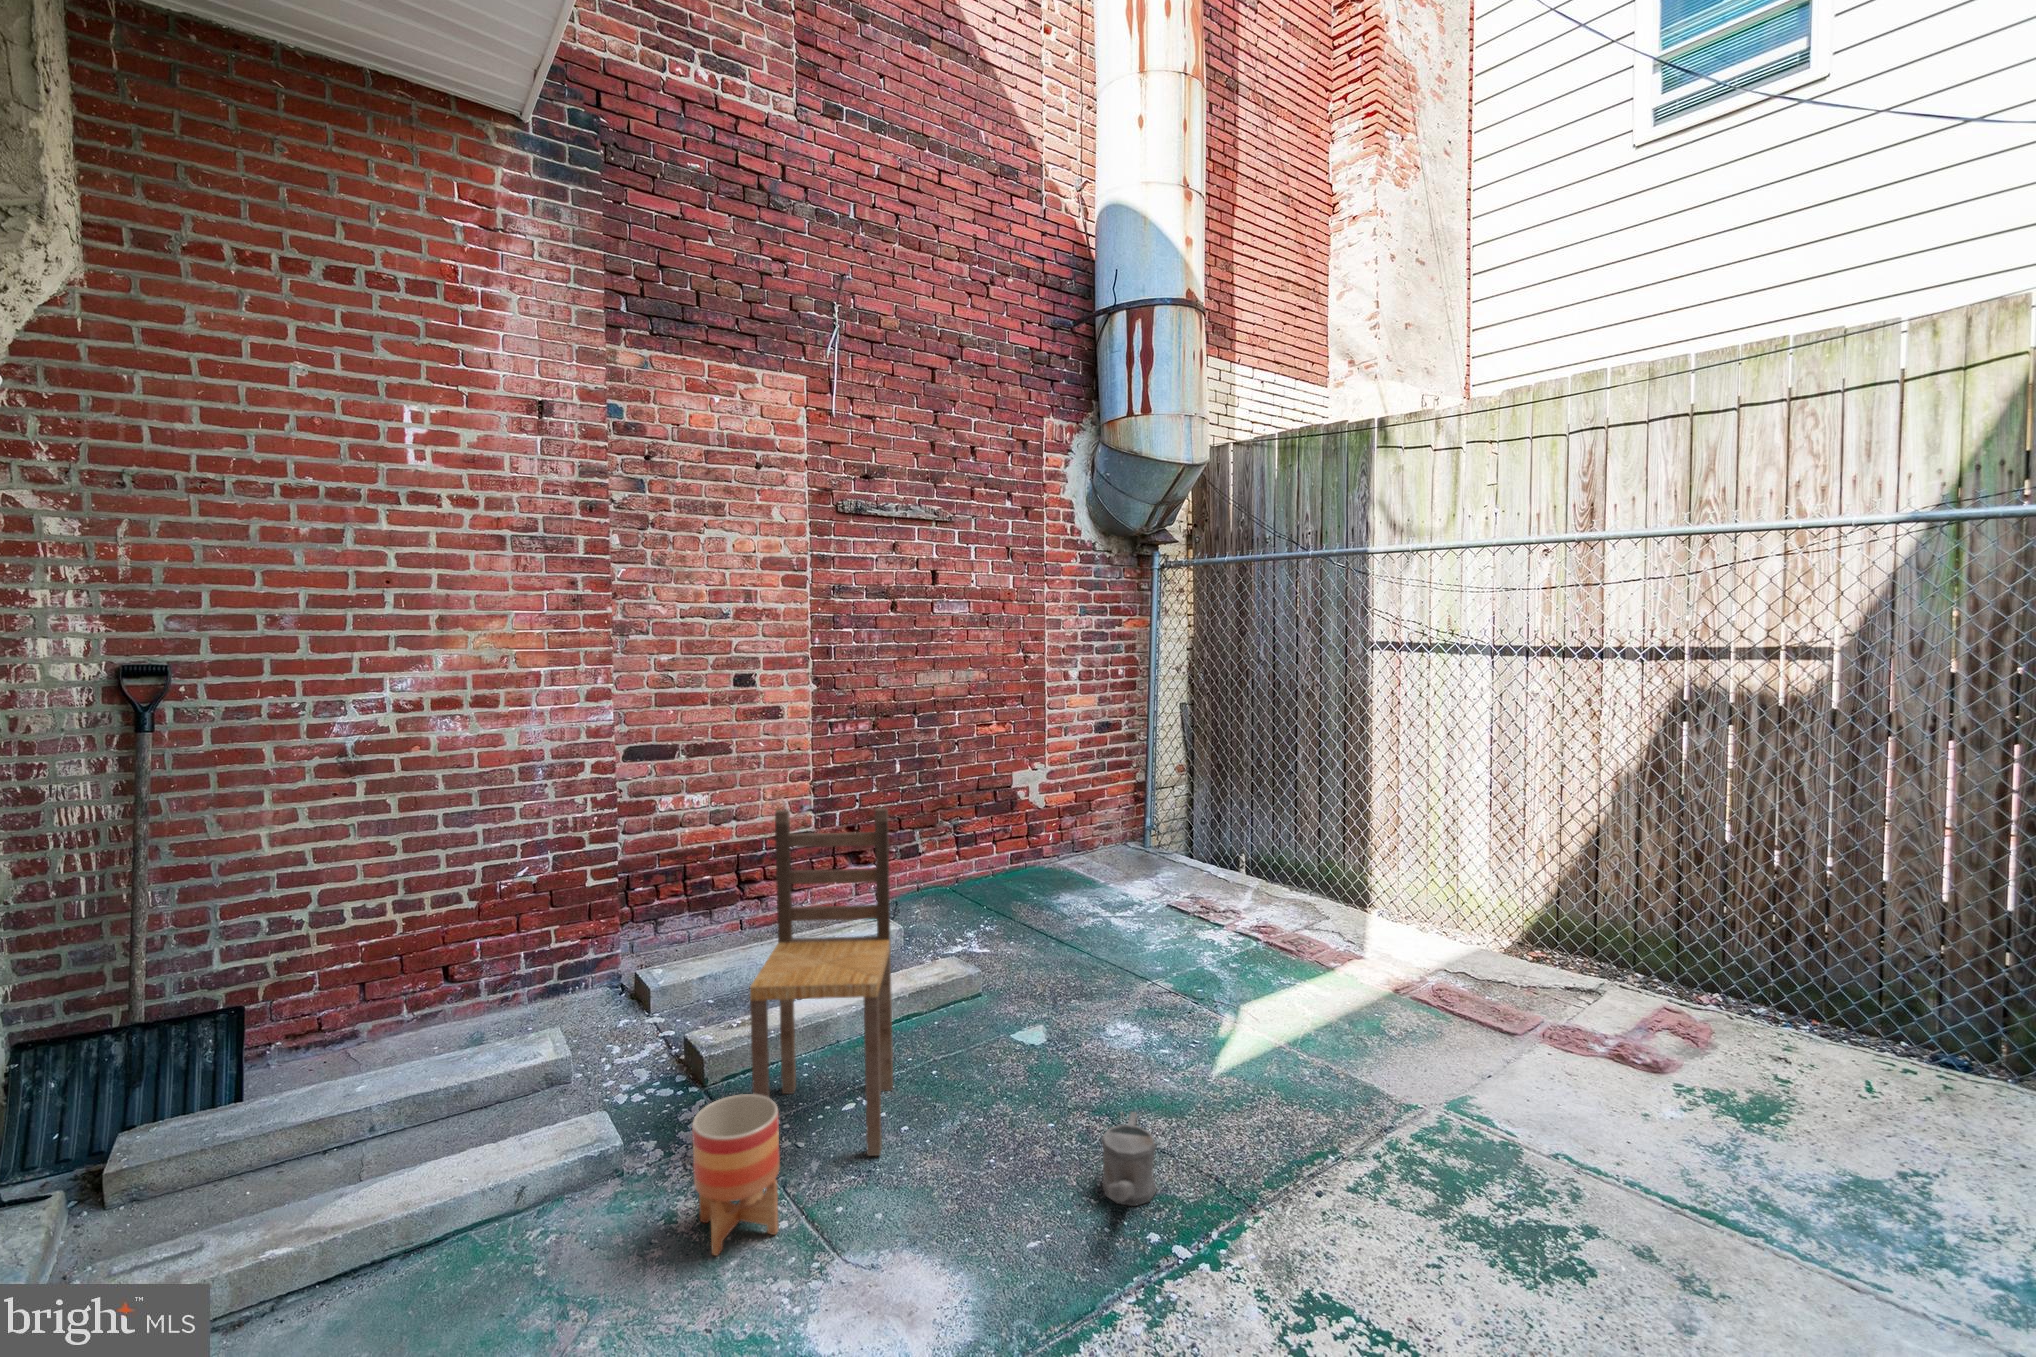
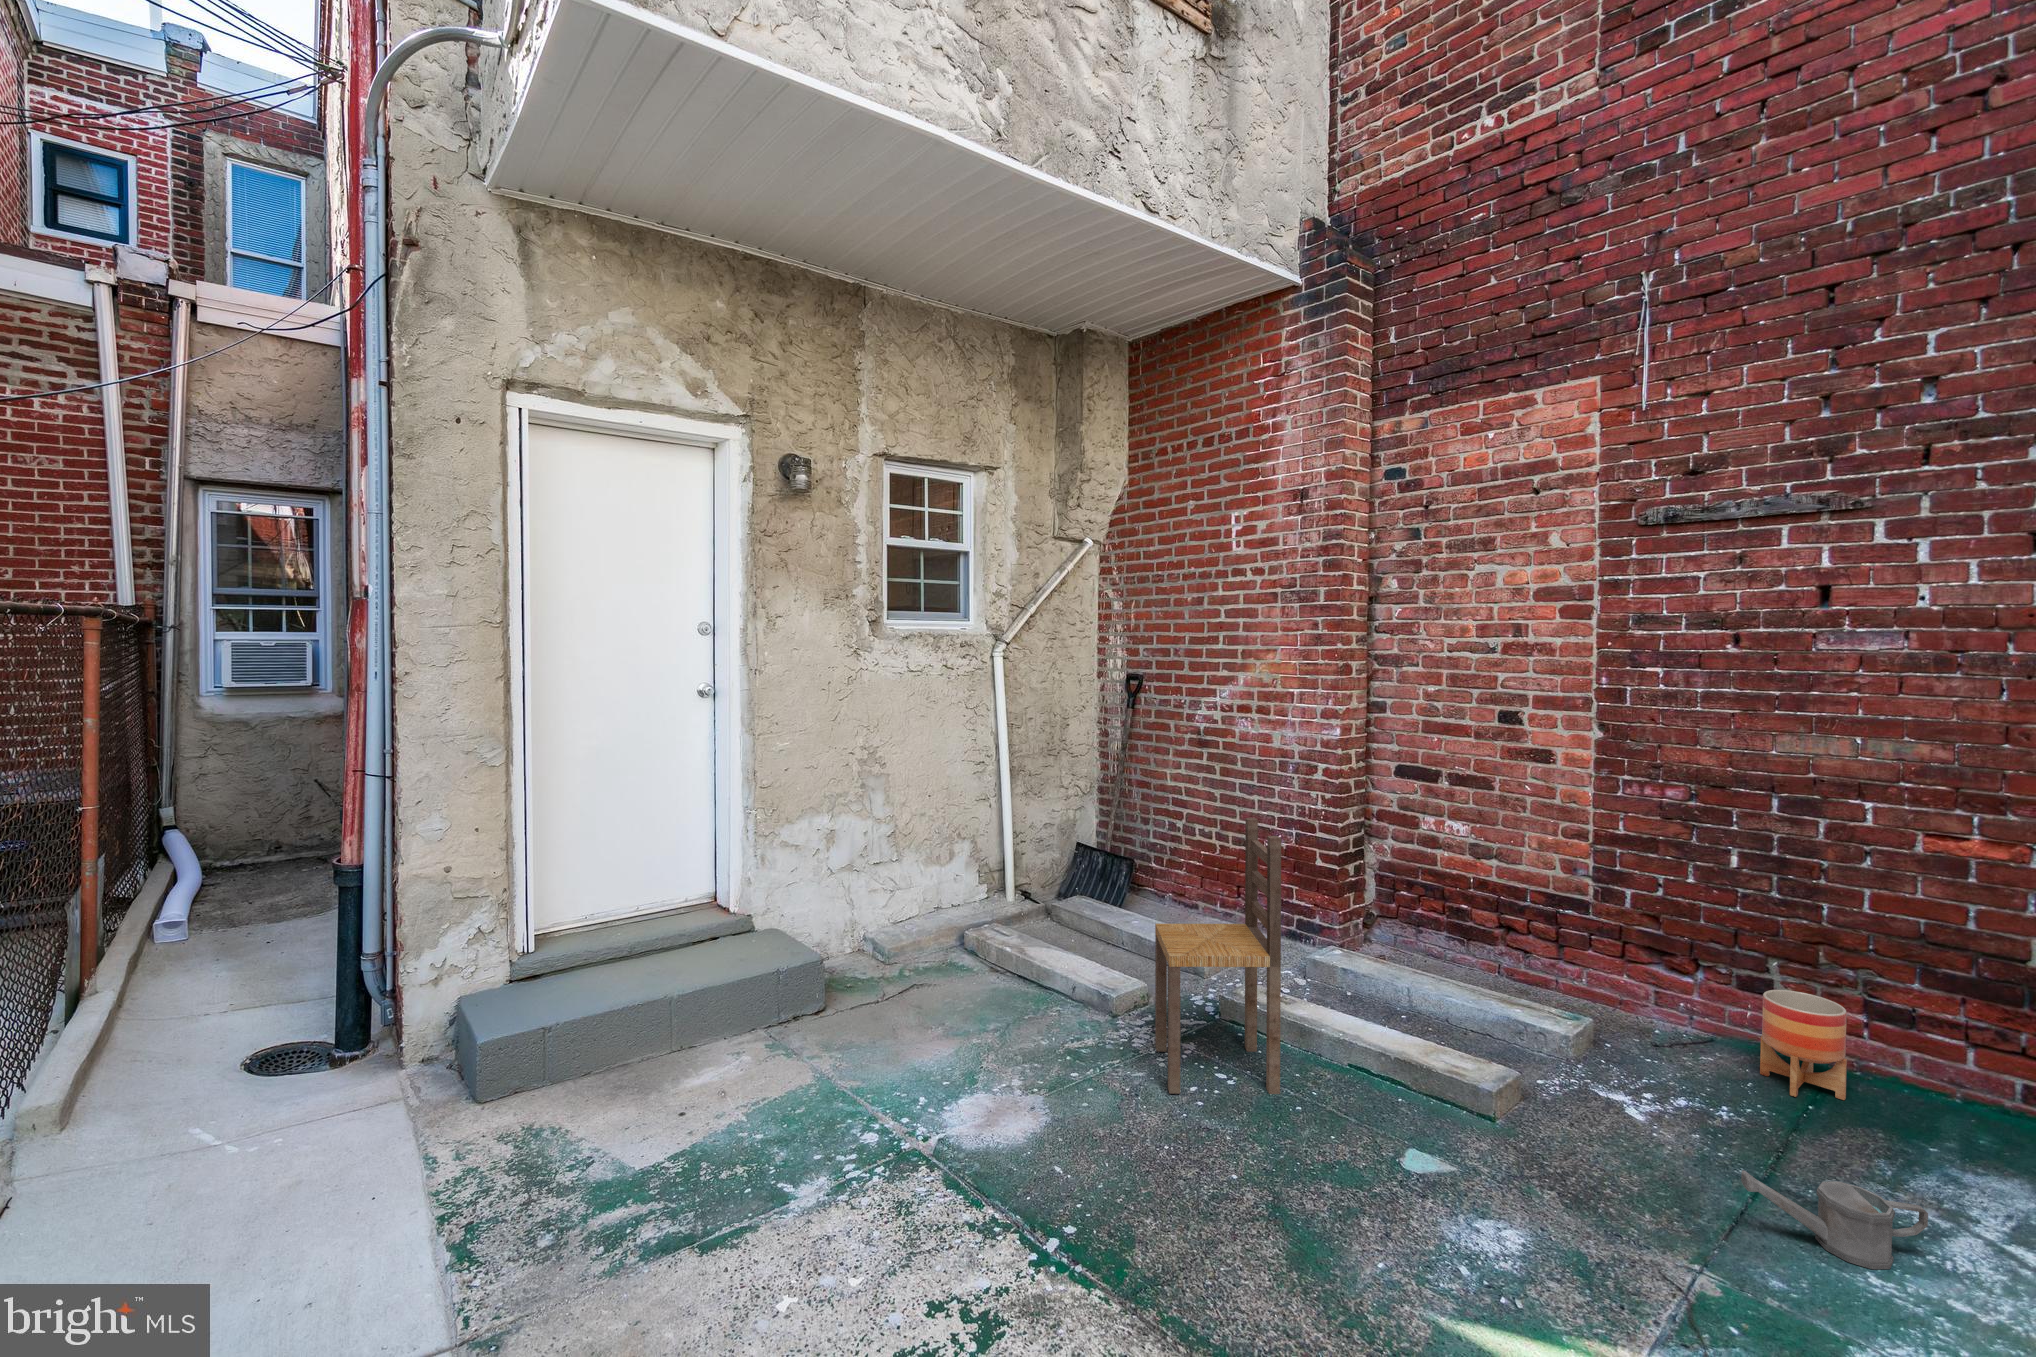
planter: present [692,1094,780,1256] -> present [1760,990,1847,1100]
watering can: present [1102,1112,1156,1206] -> present [1741,1171,1928,1269]

